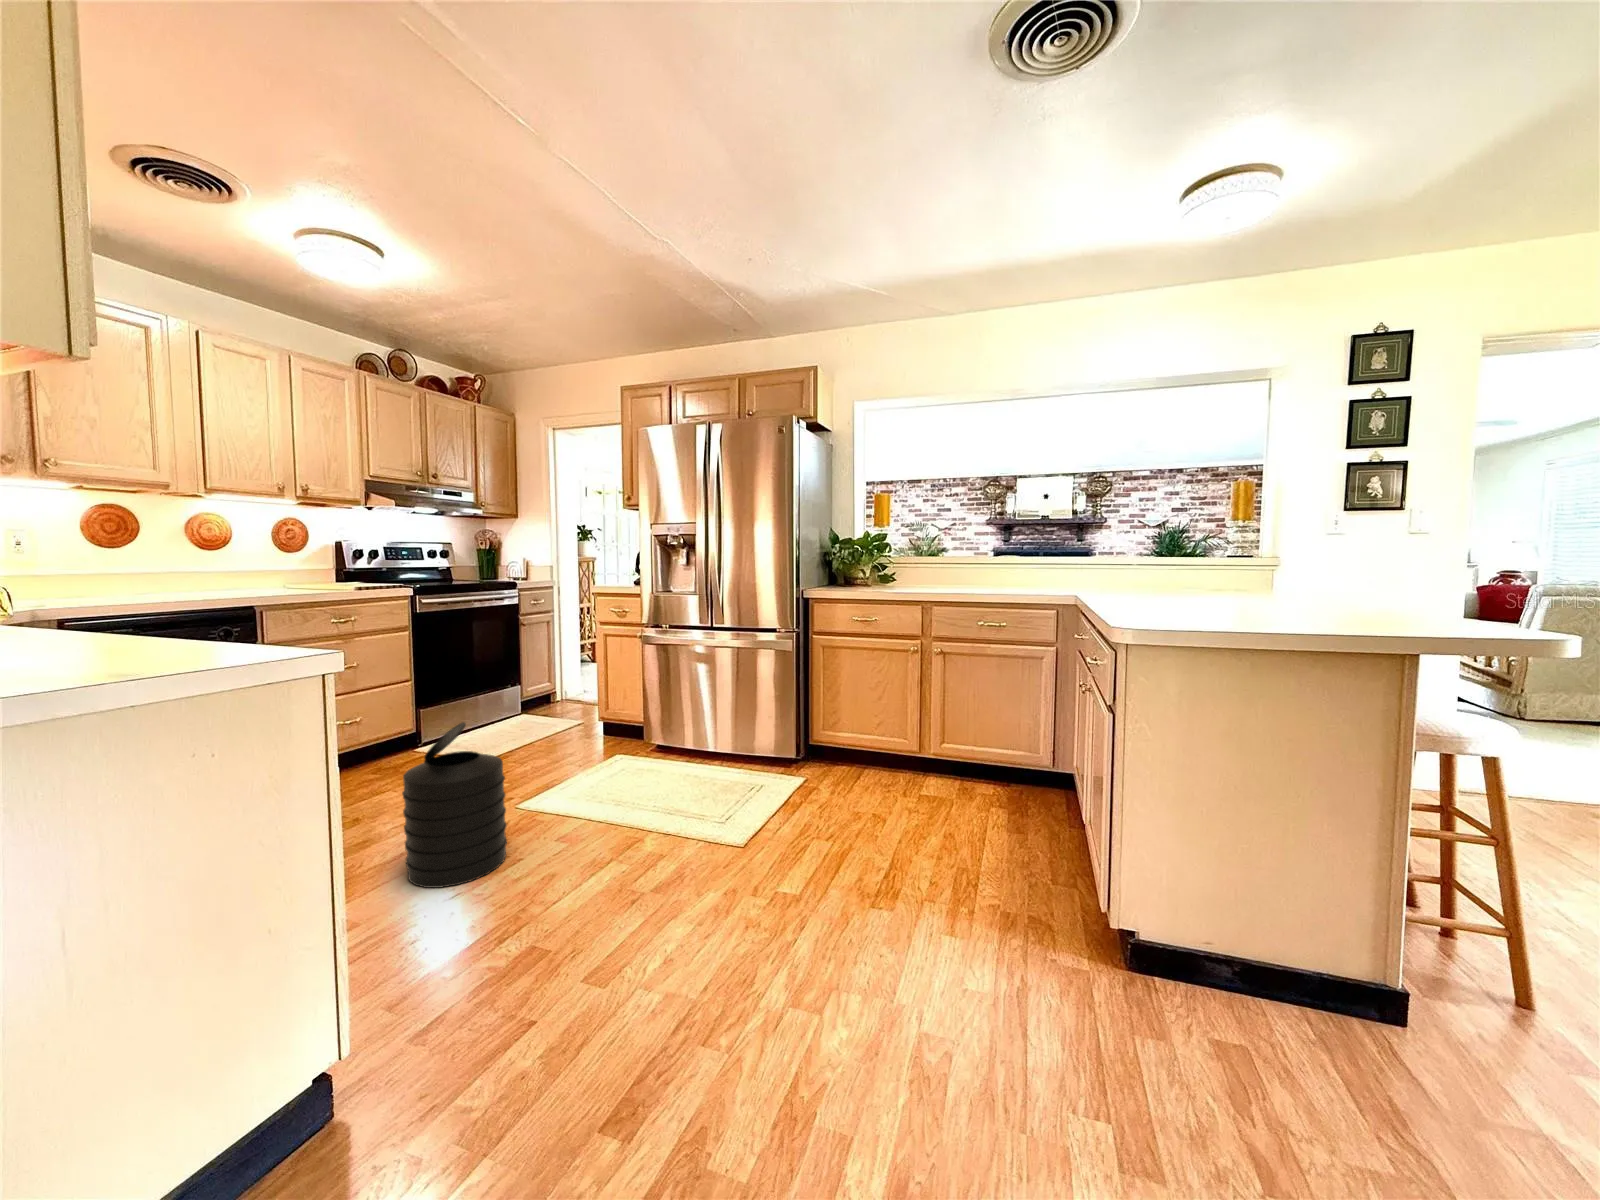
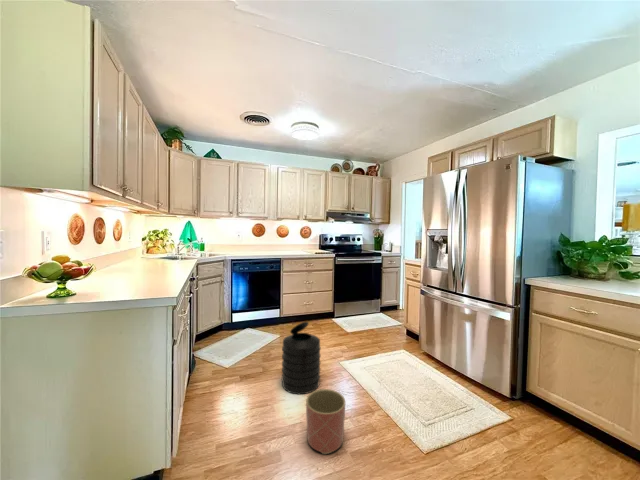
planter: none [551,815,630,921] -> present [306,389,345,454]

